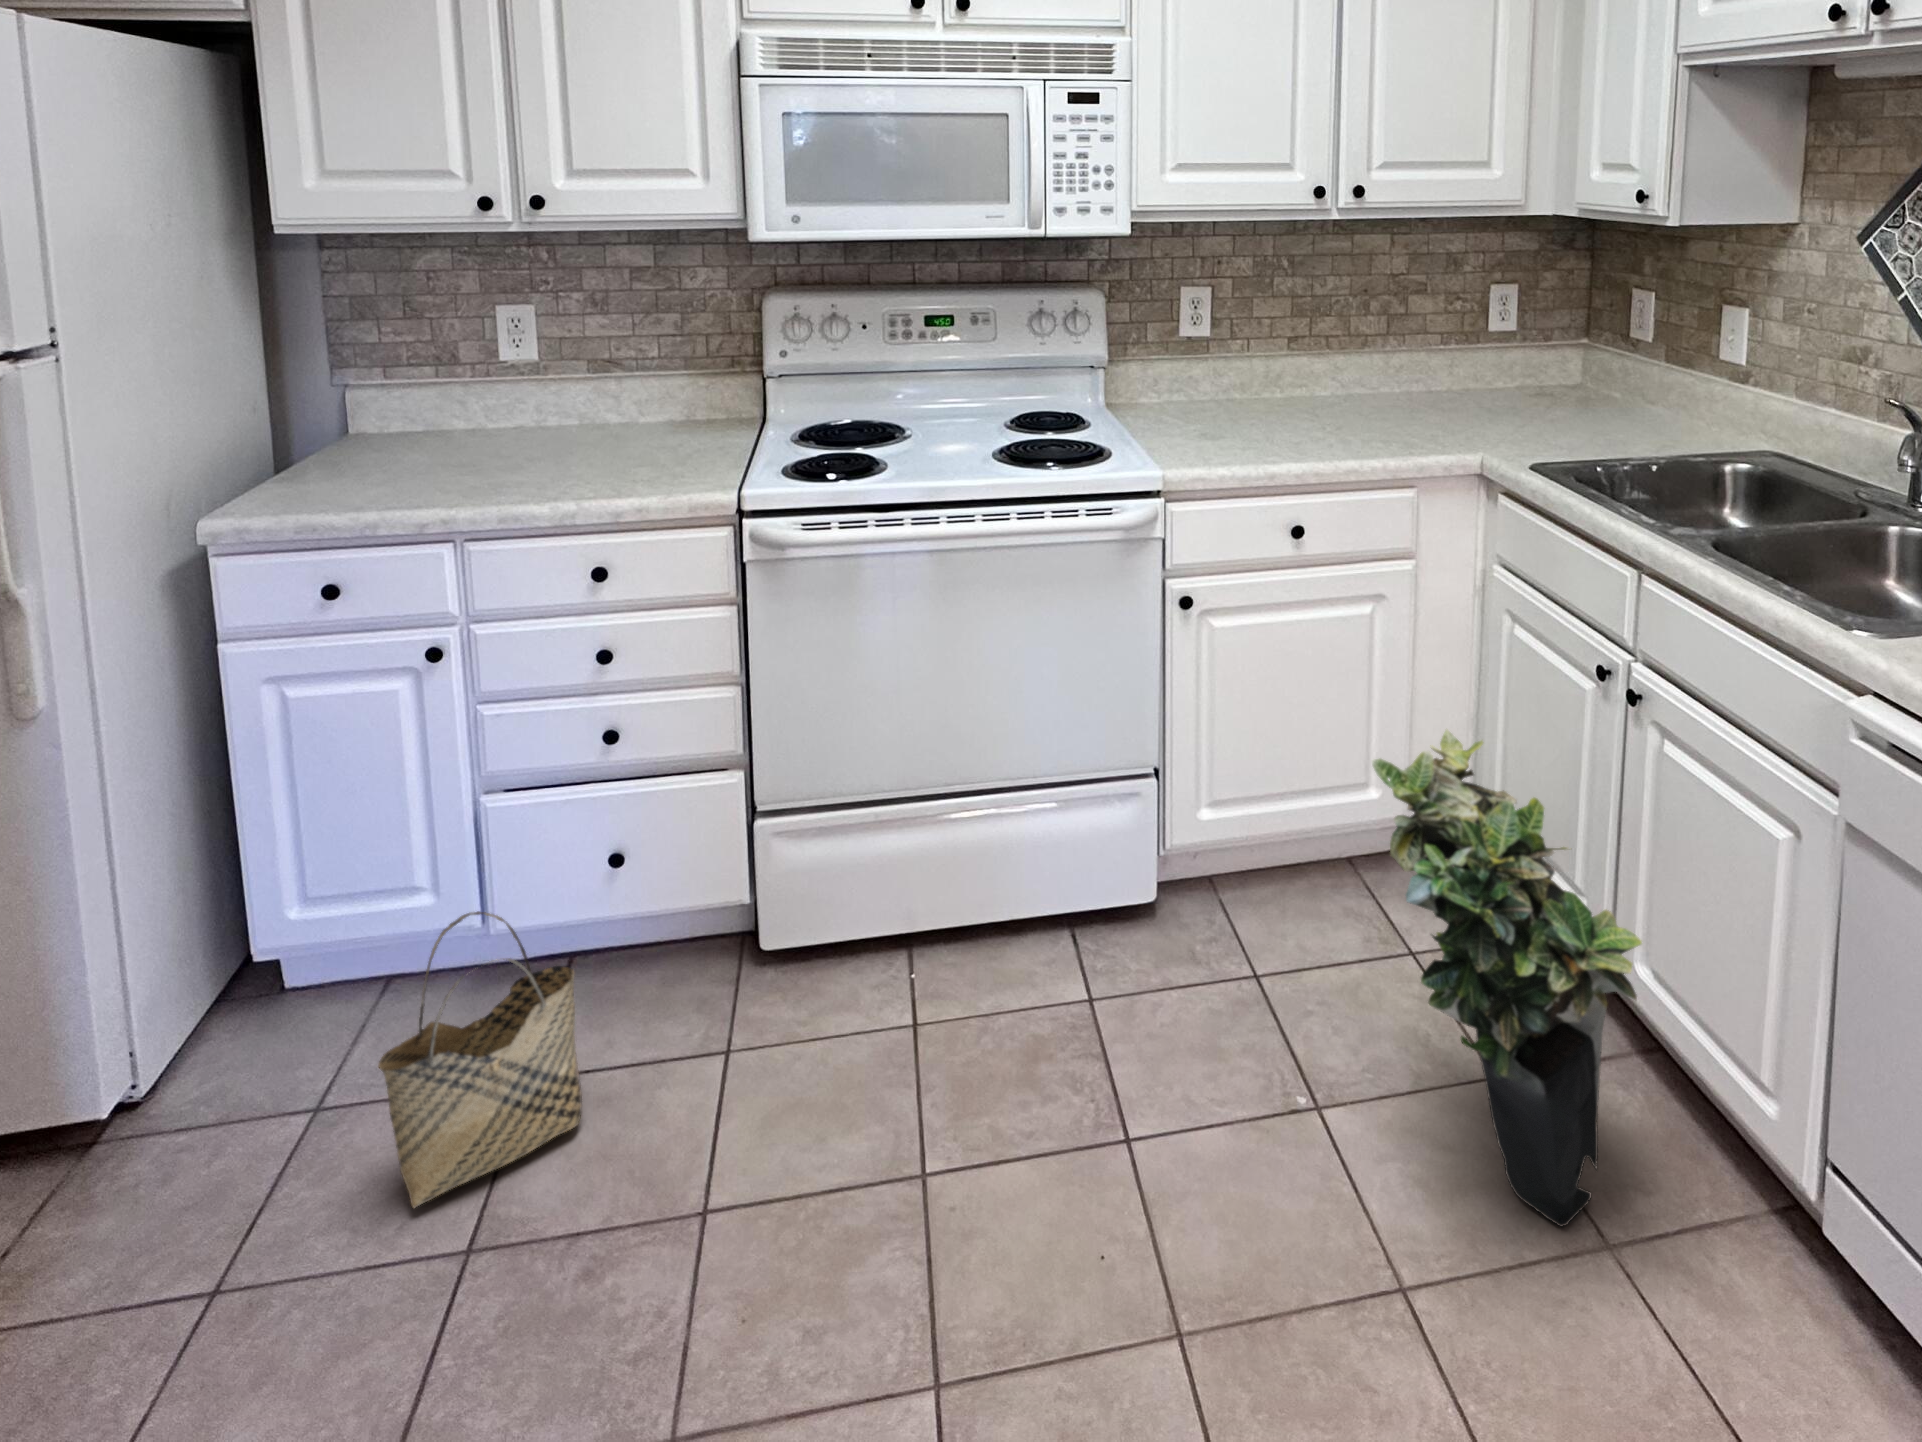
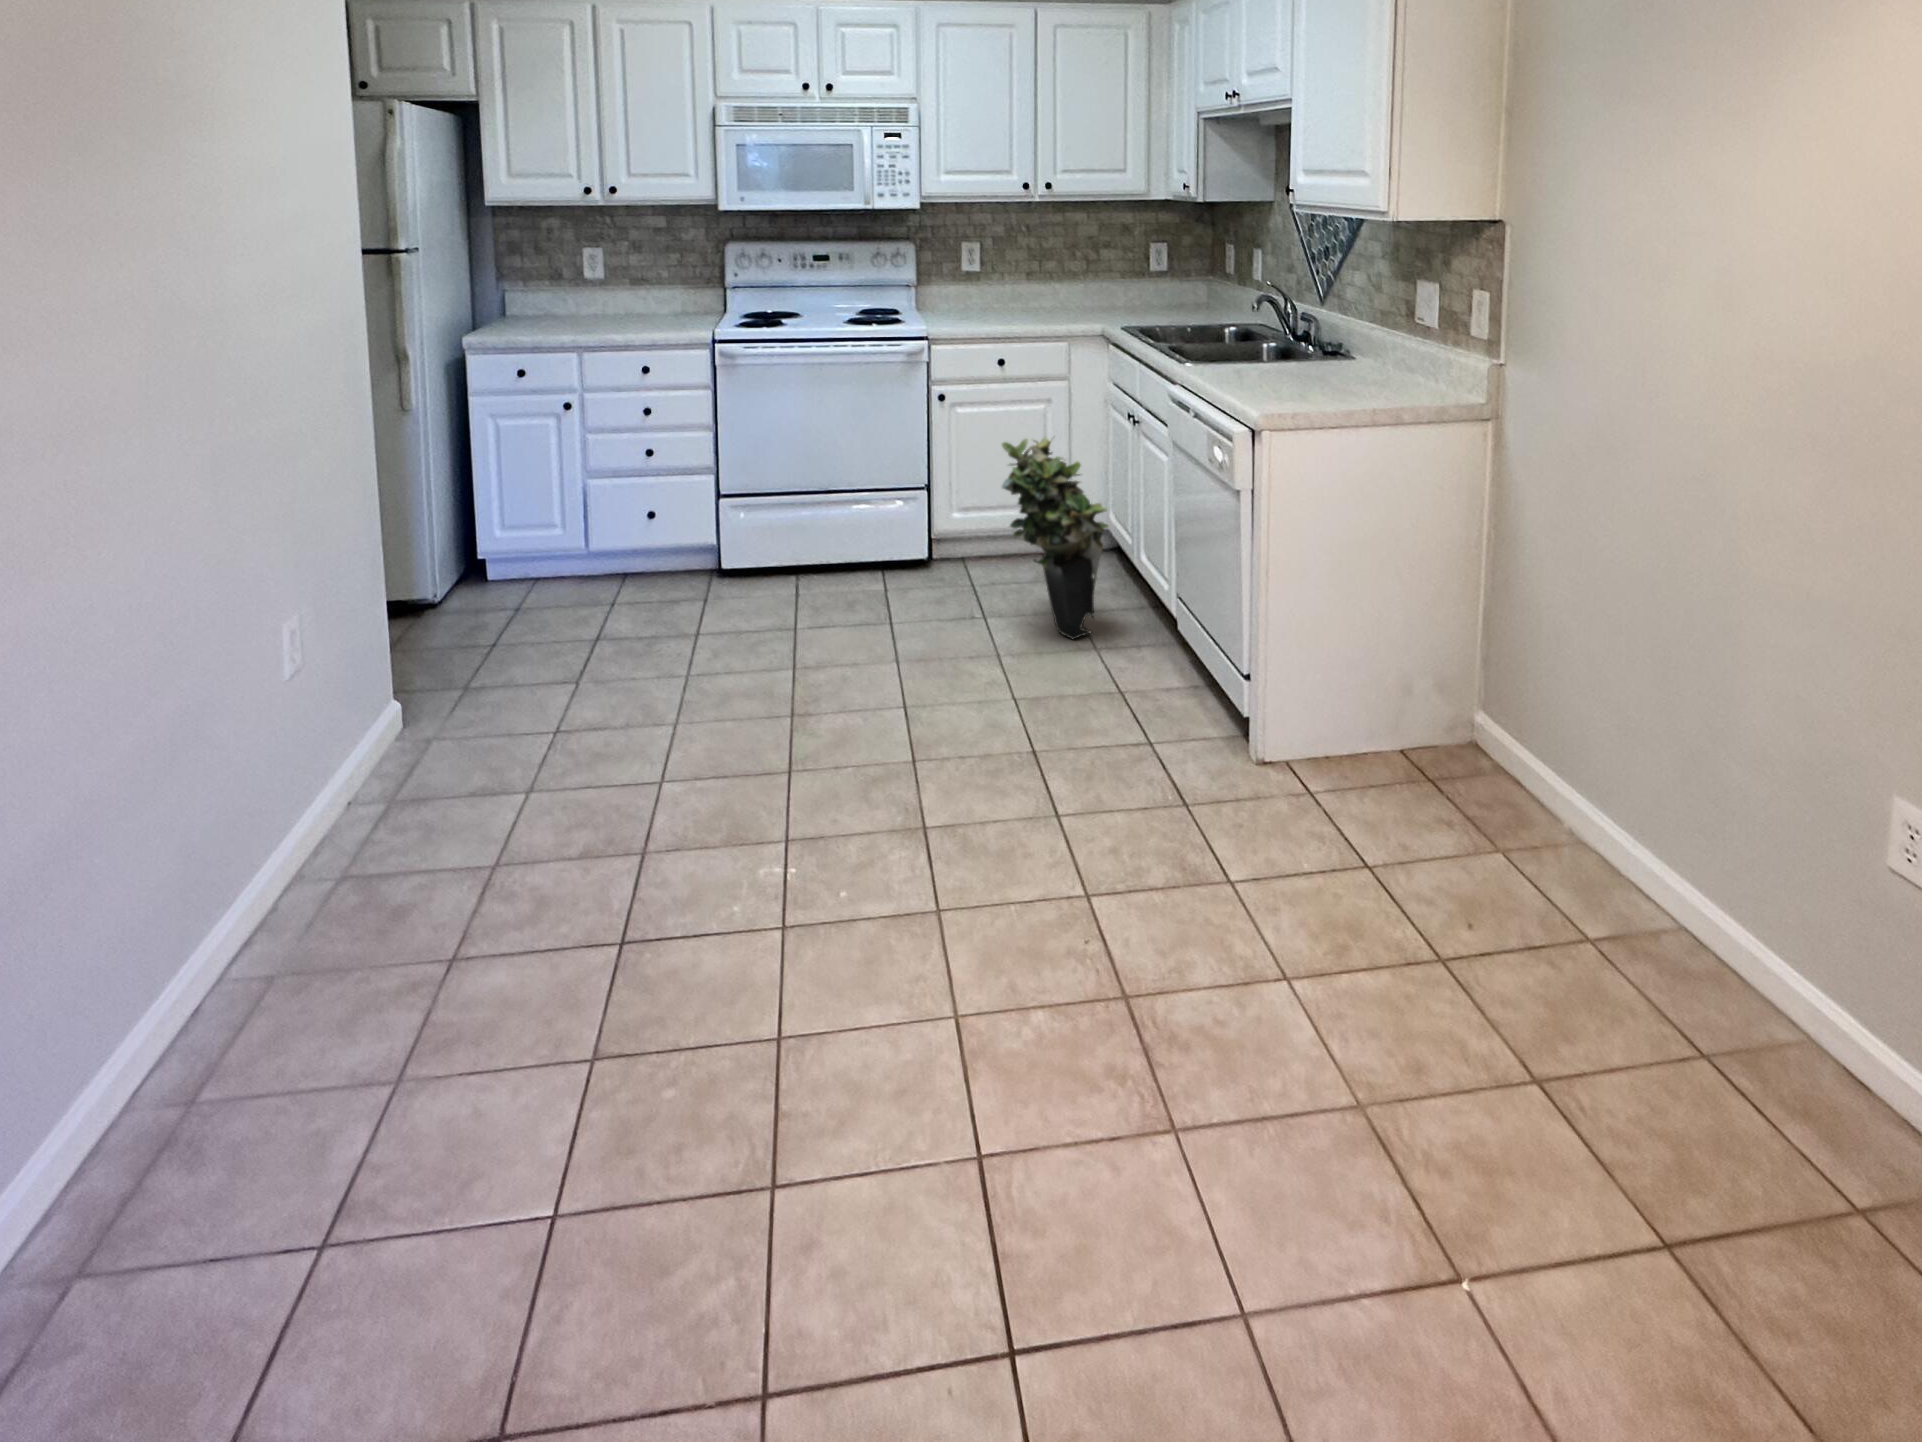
woven basket: present [378,911,582,1208] -> none [559,510,640,624]

